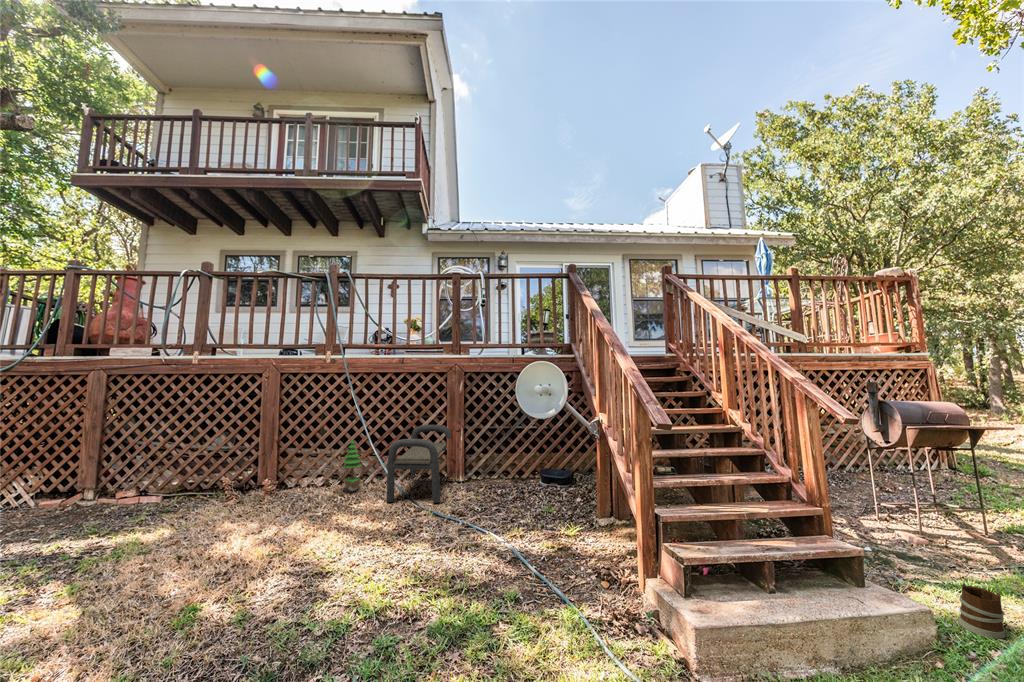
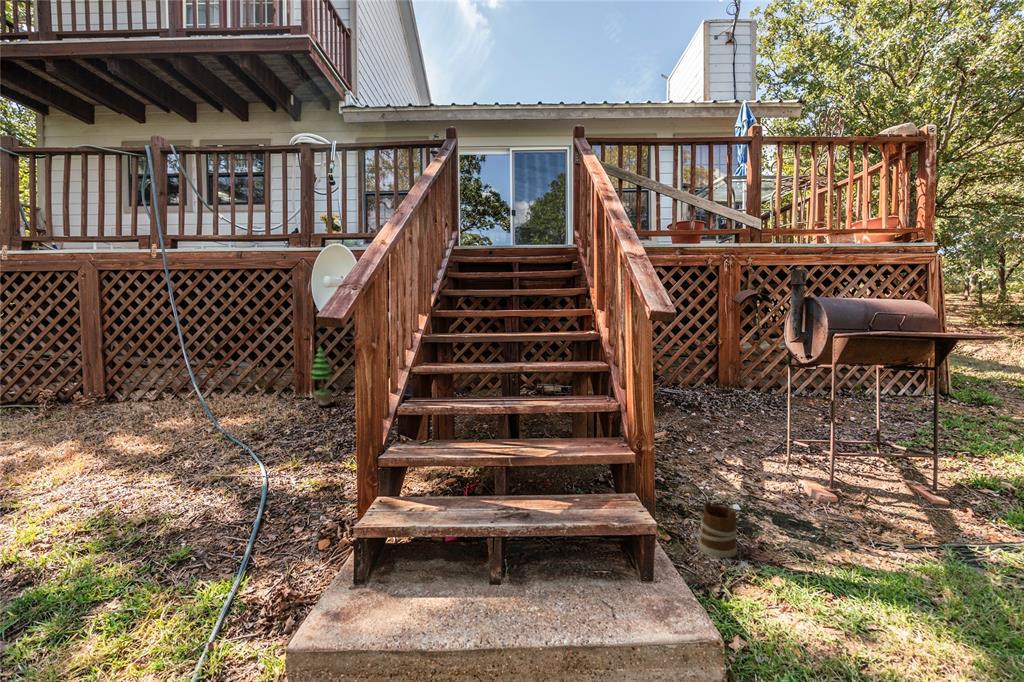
bench: present [387,425,451,503] -> none [198,331,303,416]
potted tree: present [343,439,361,491] -> present [311,346,333,406]

